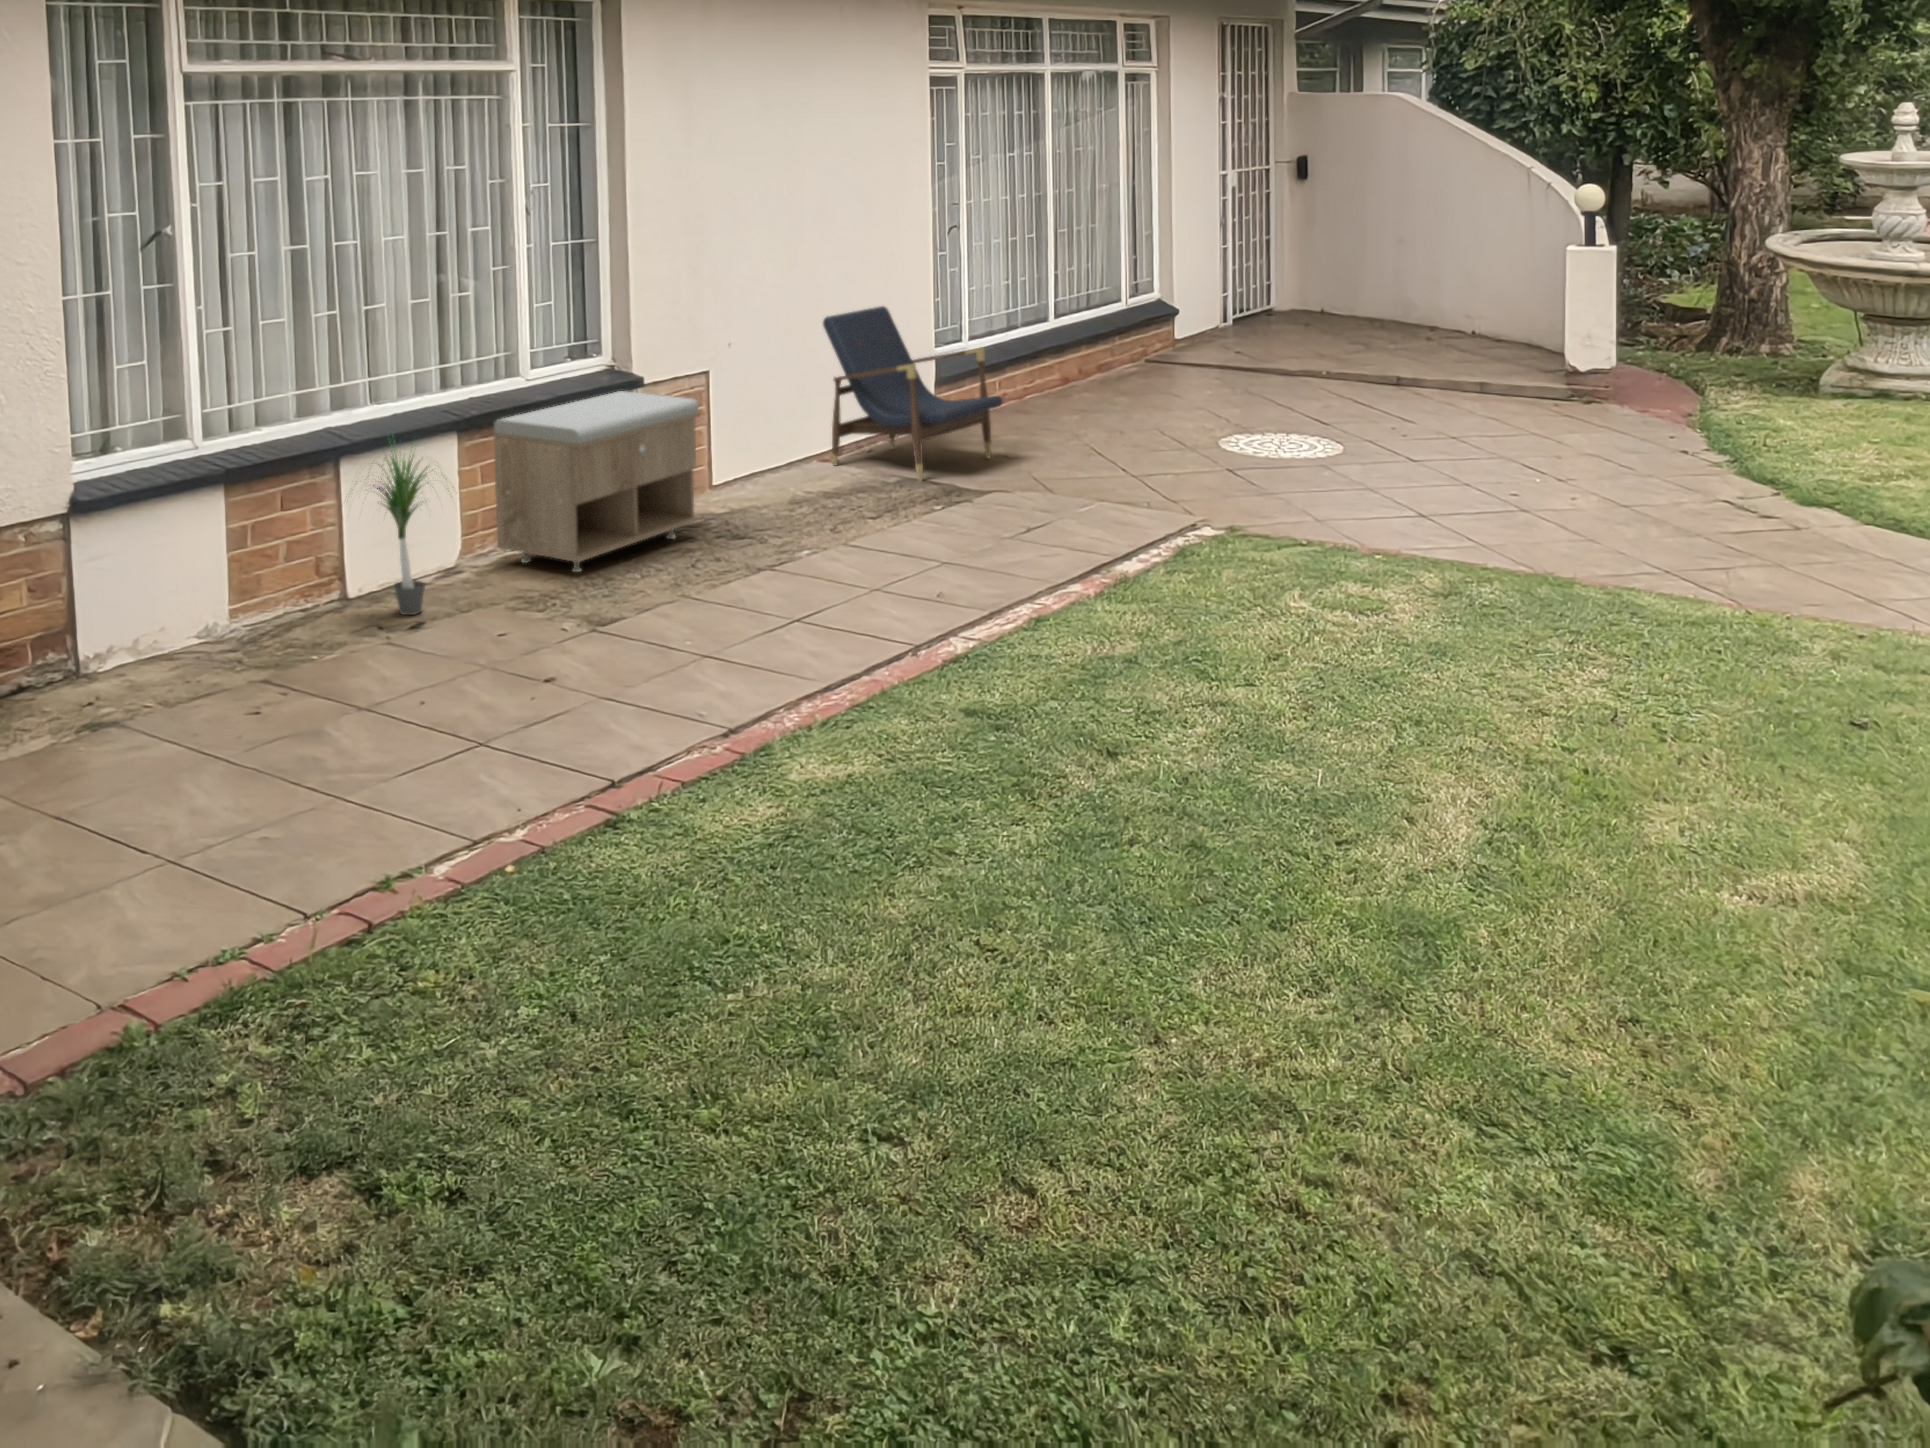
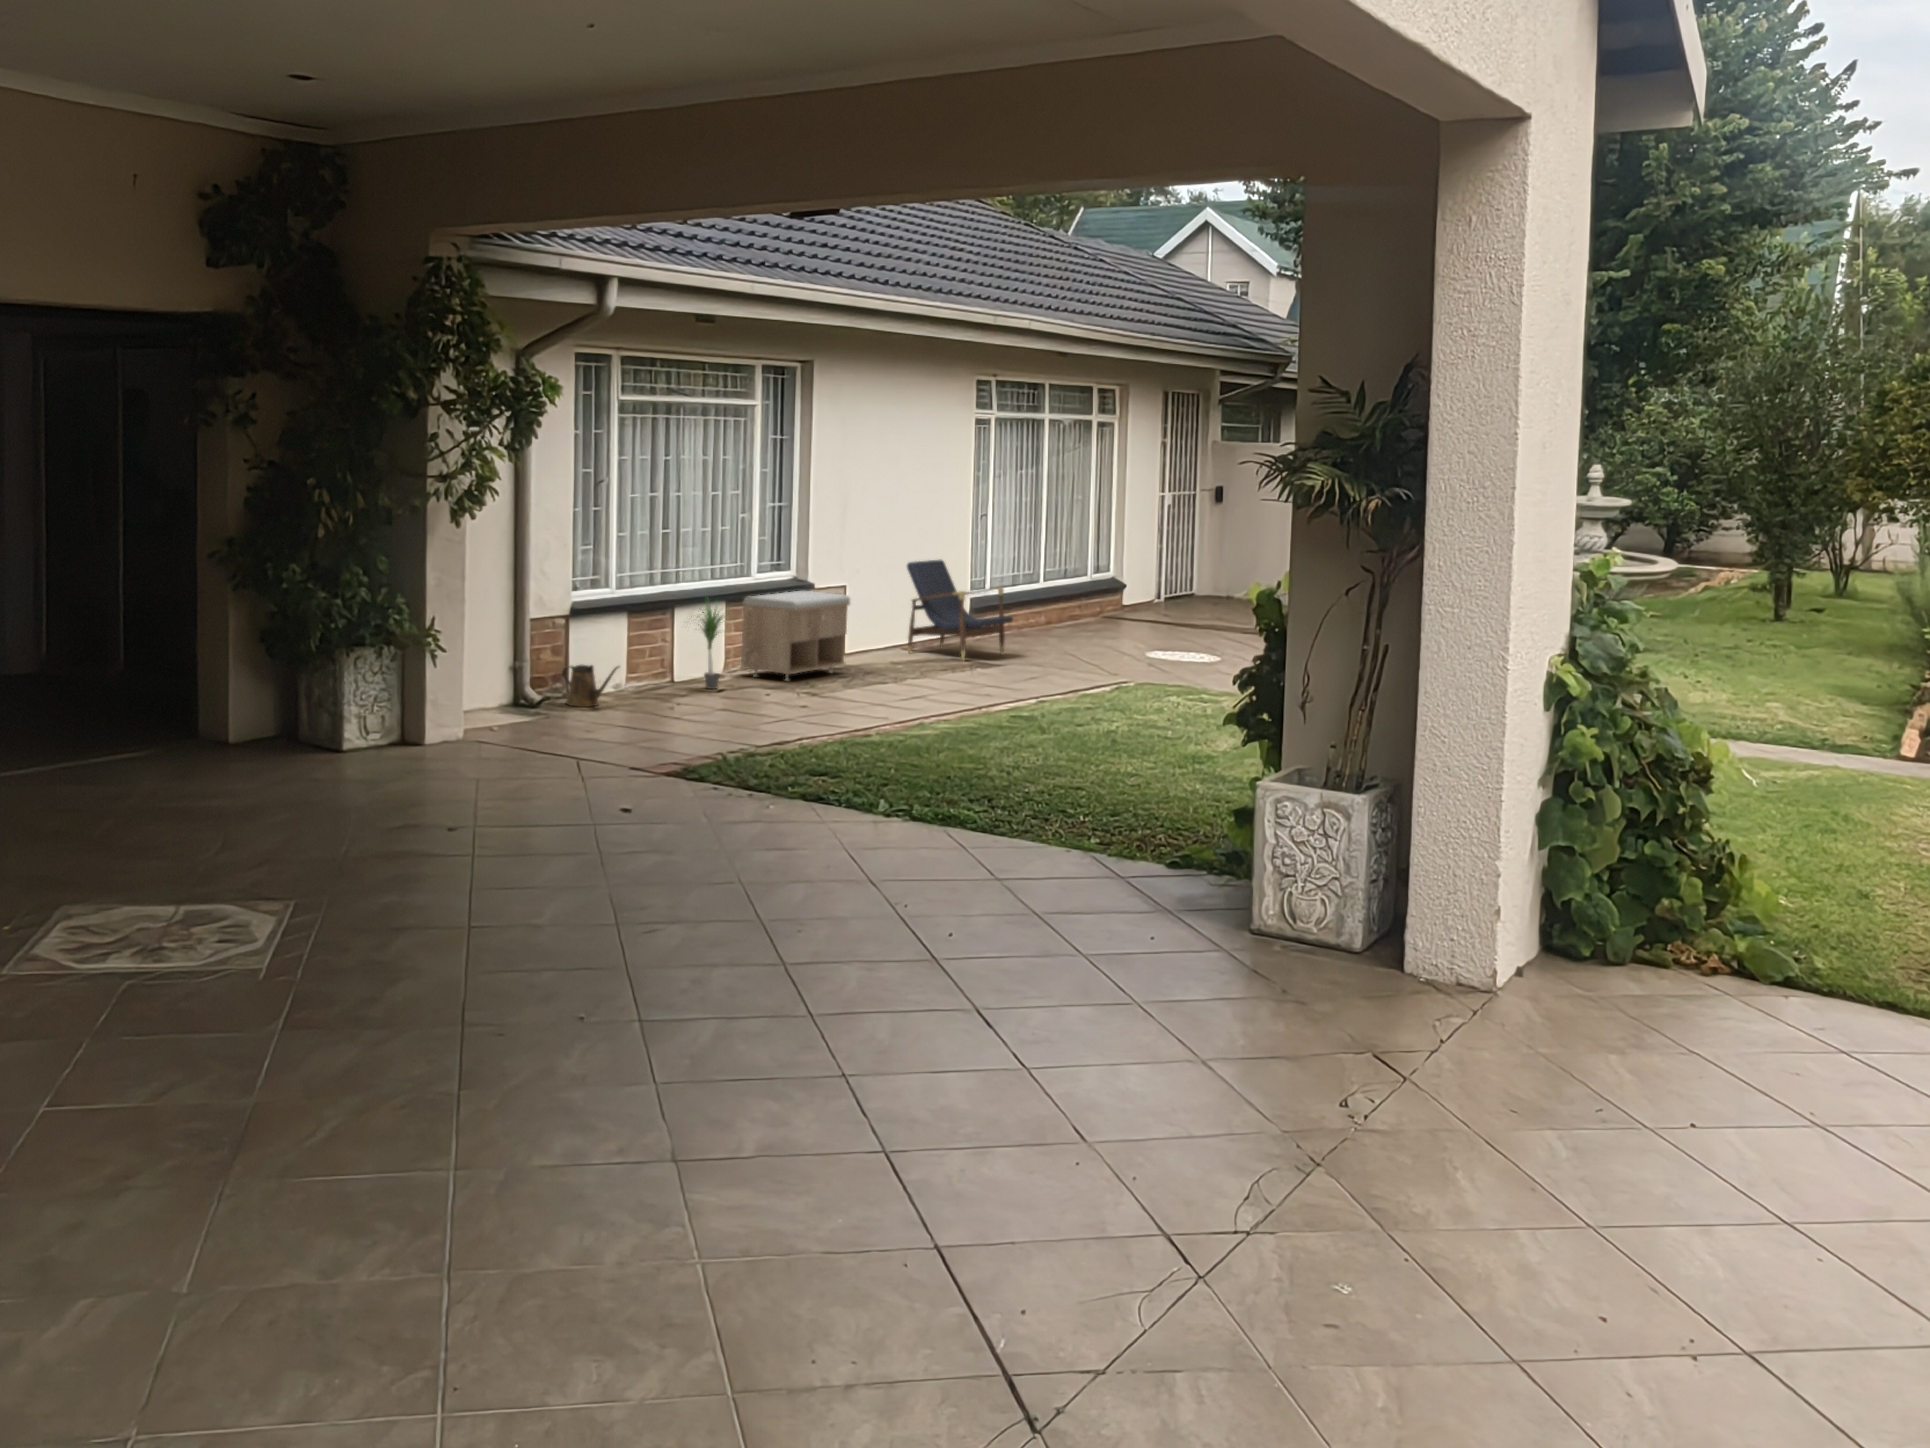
watering can: none [41,622,132,717] -> present [562,665,619,707]

